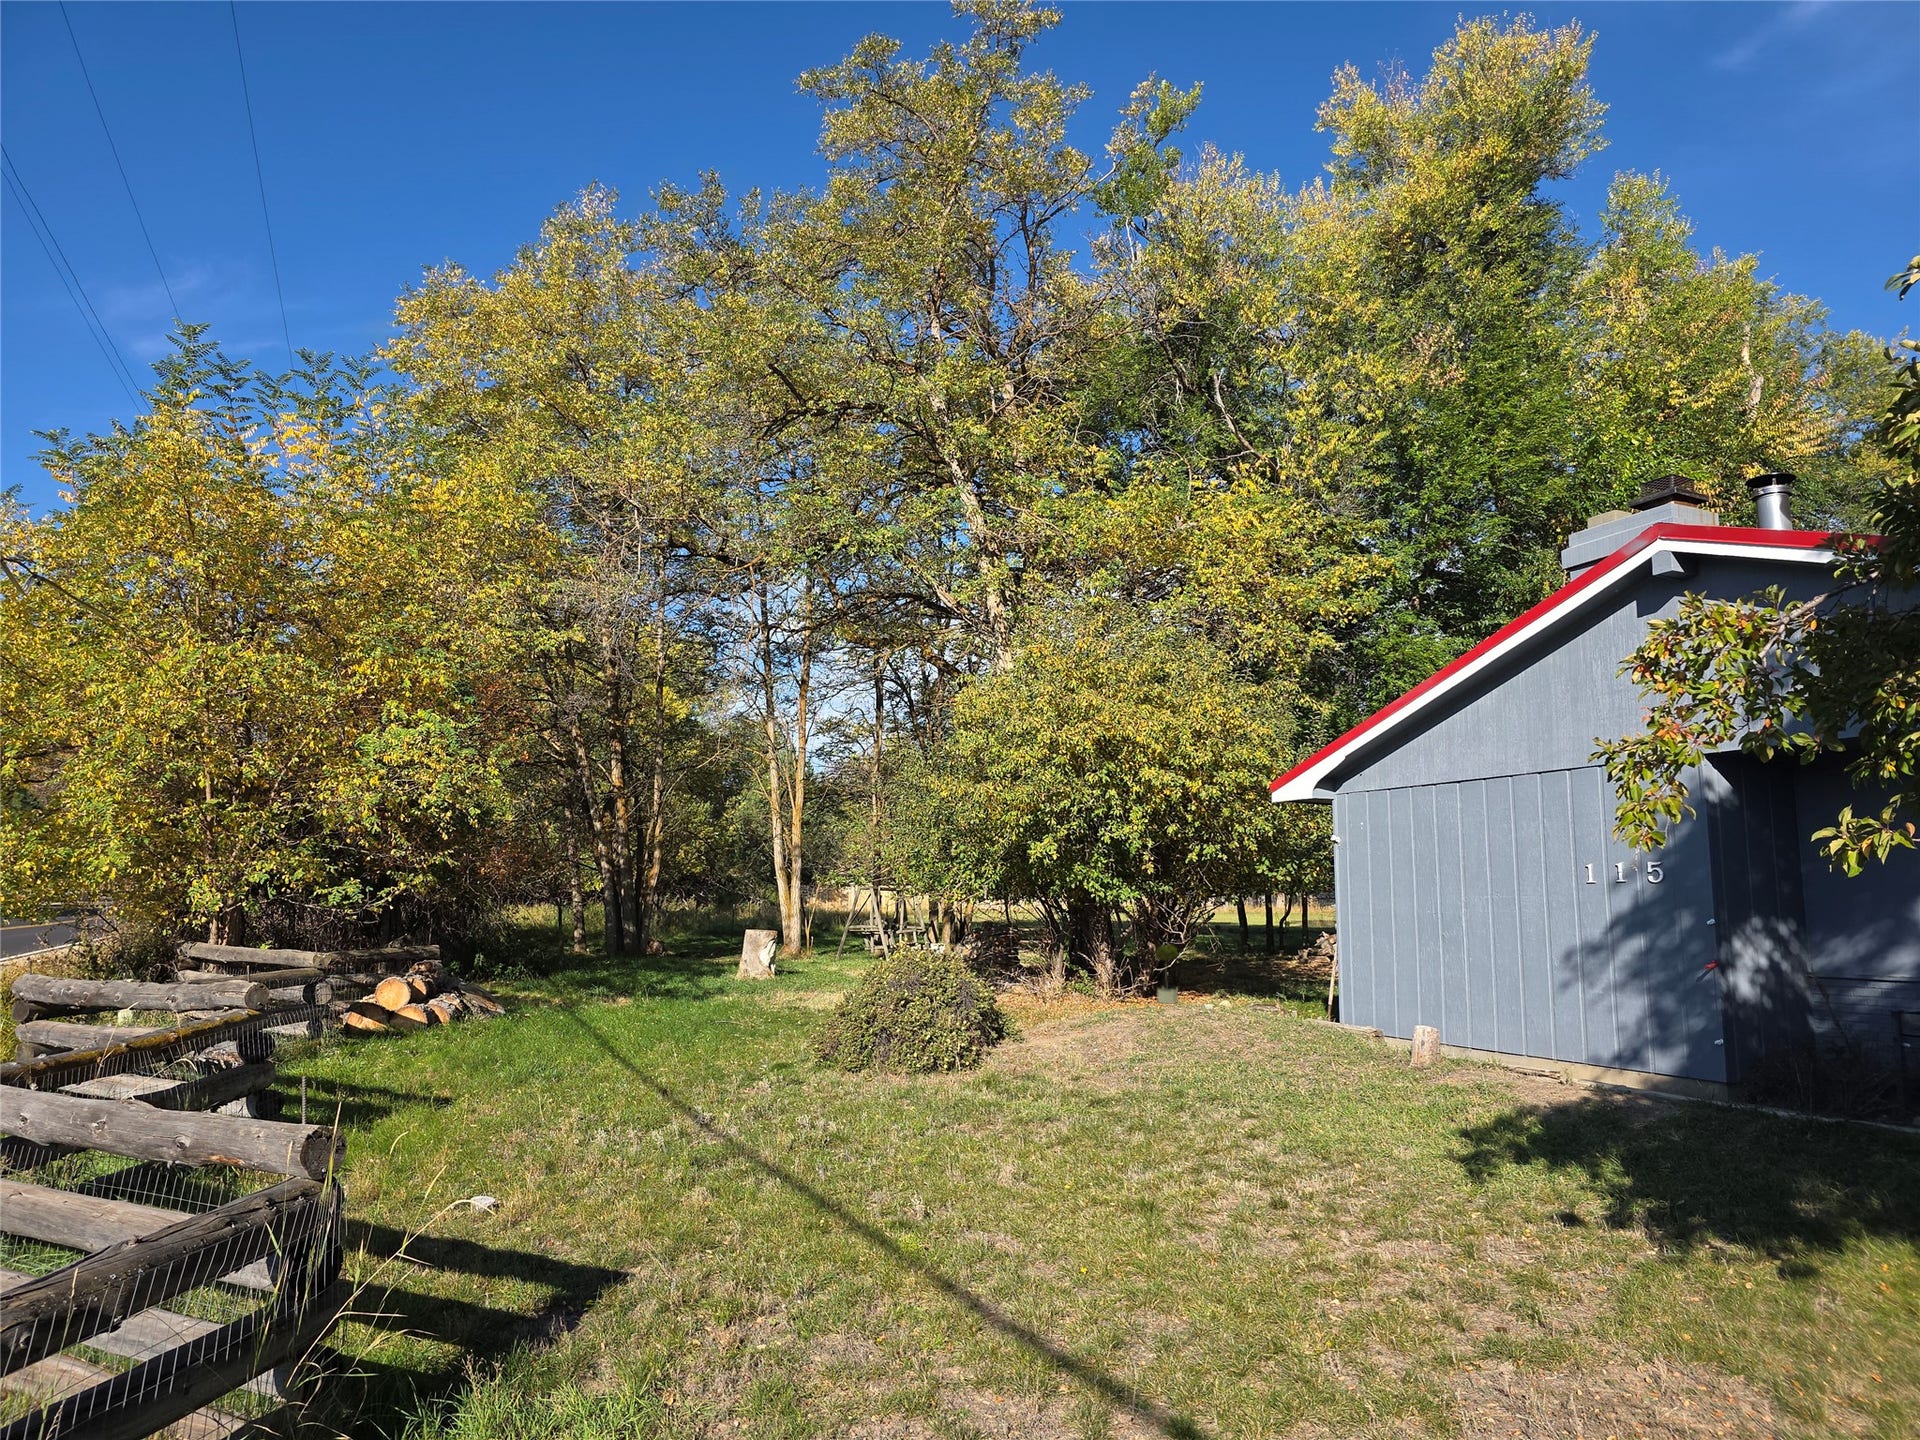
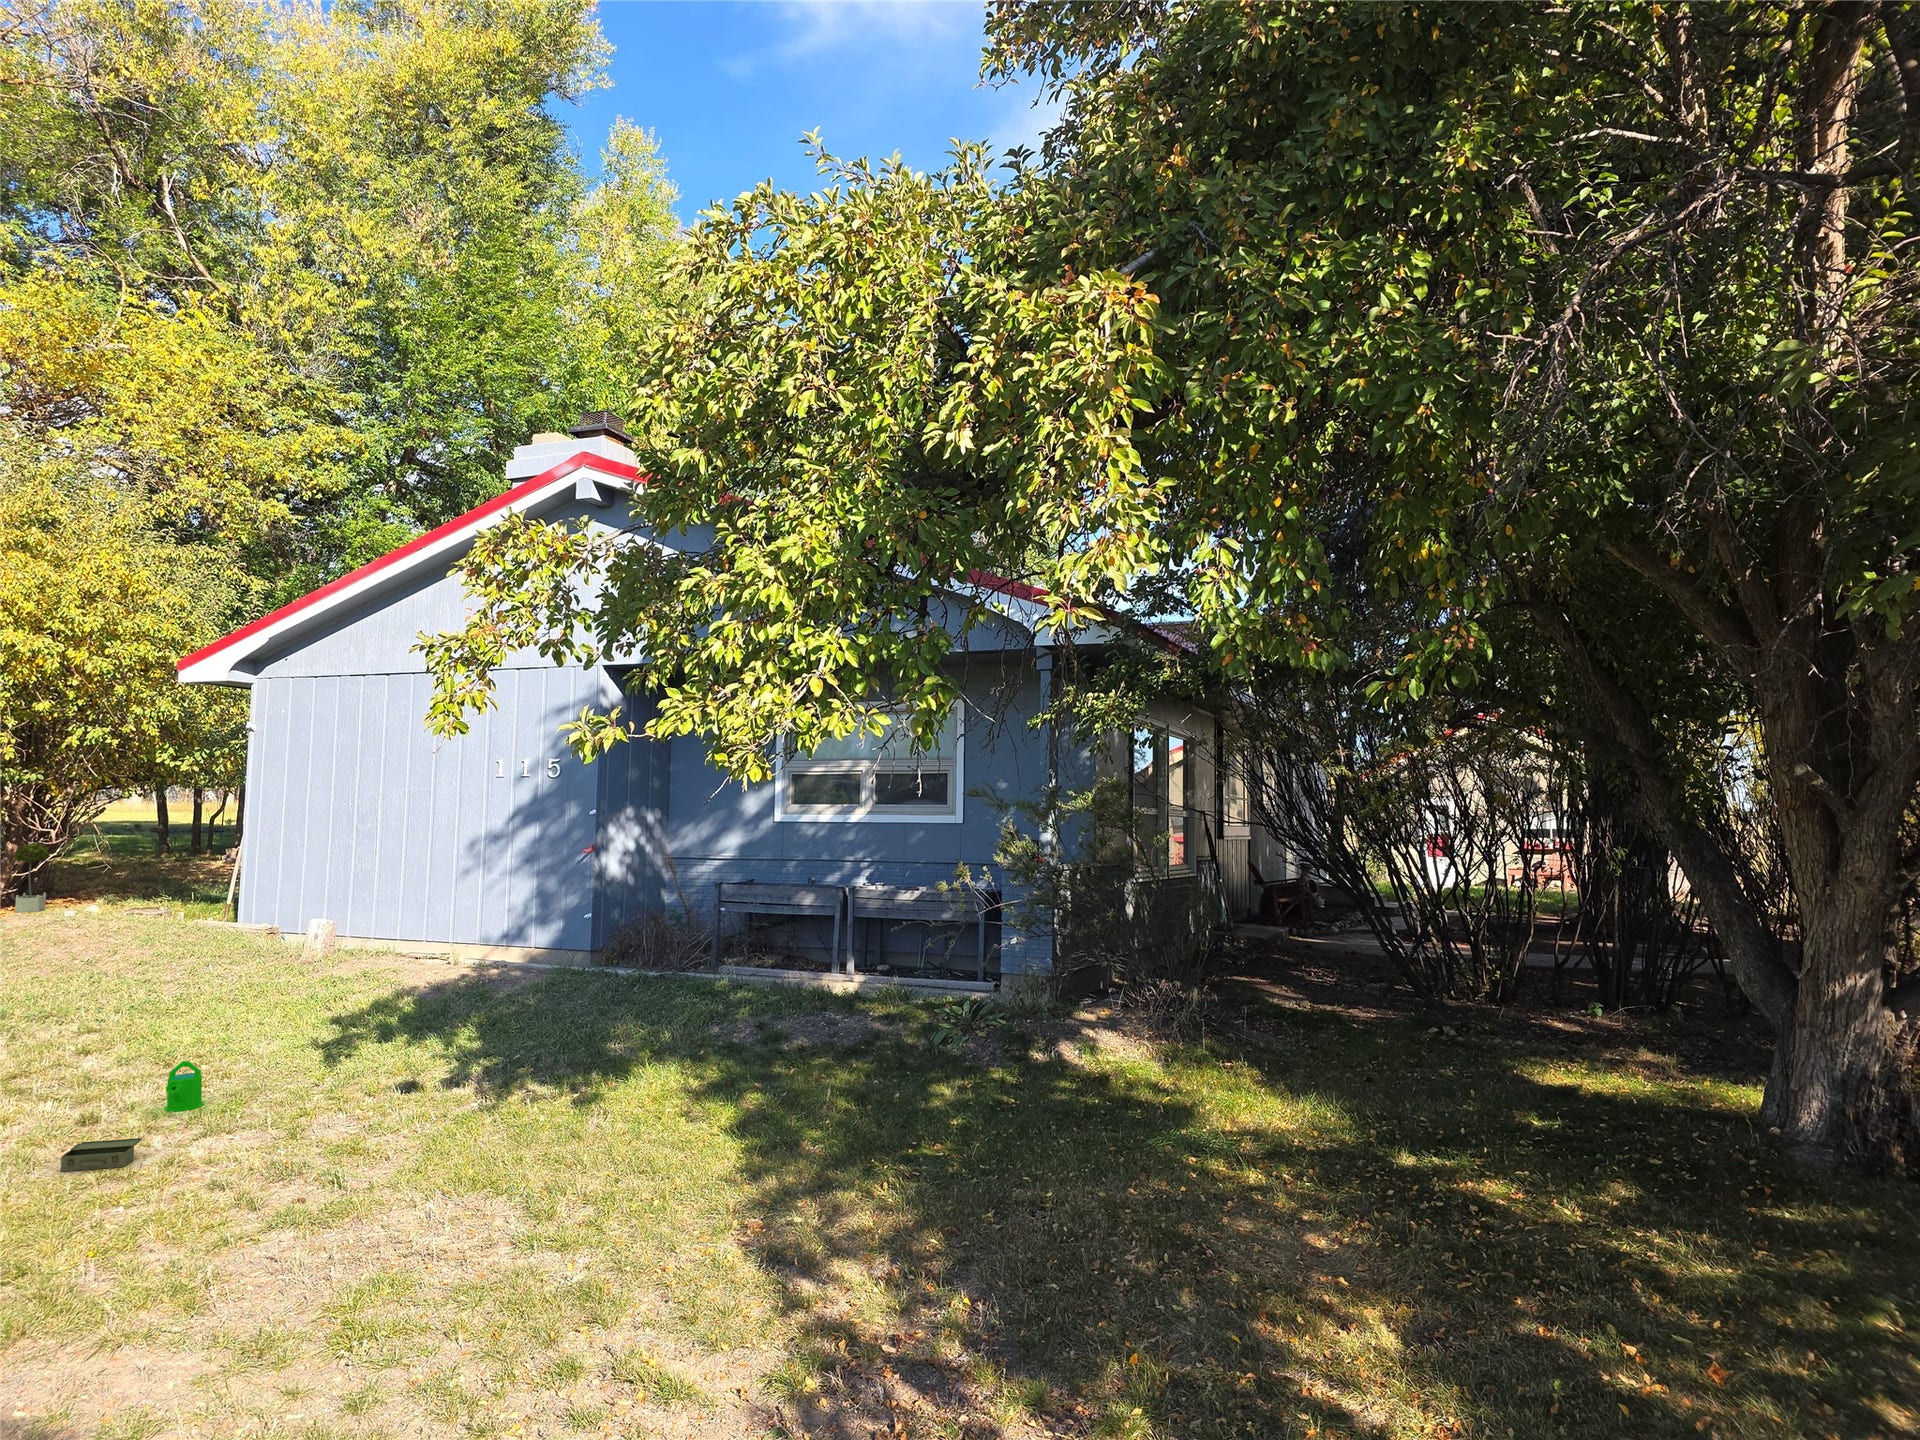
watering can: none [1355,1251,1397,1313] -> present [164,1061,204,1111]
toolbox: none [1280,1345,1356,1397] -> present [61,1138,142,1171]

